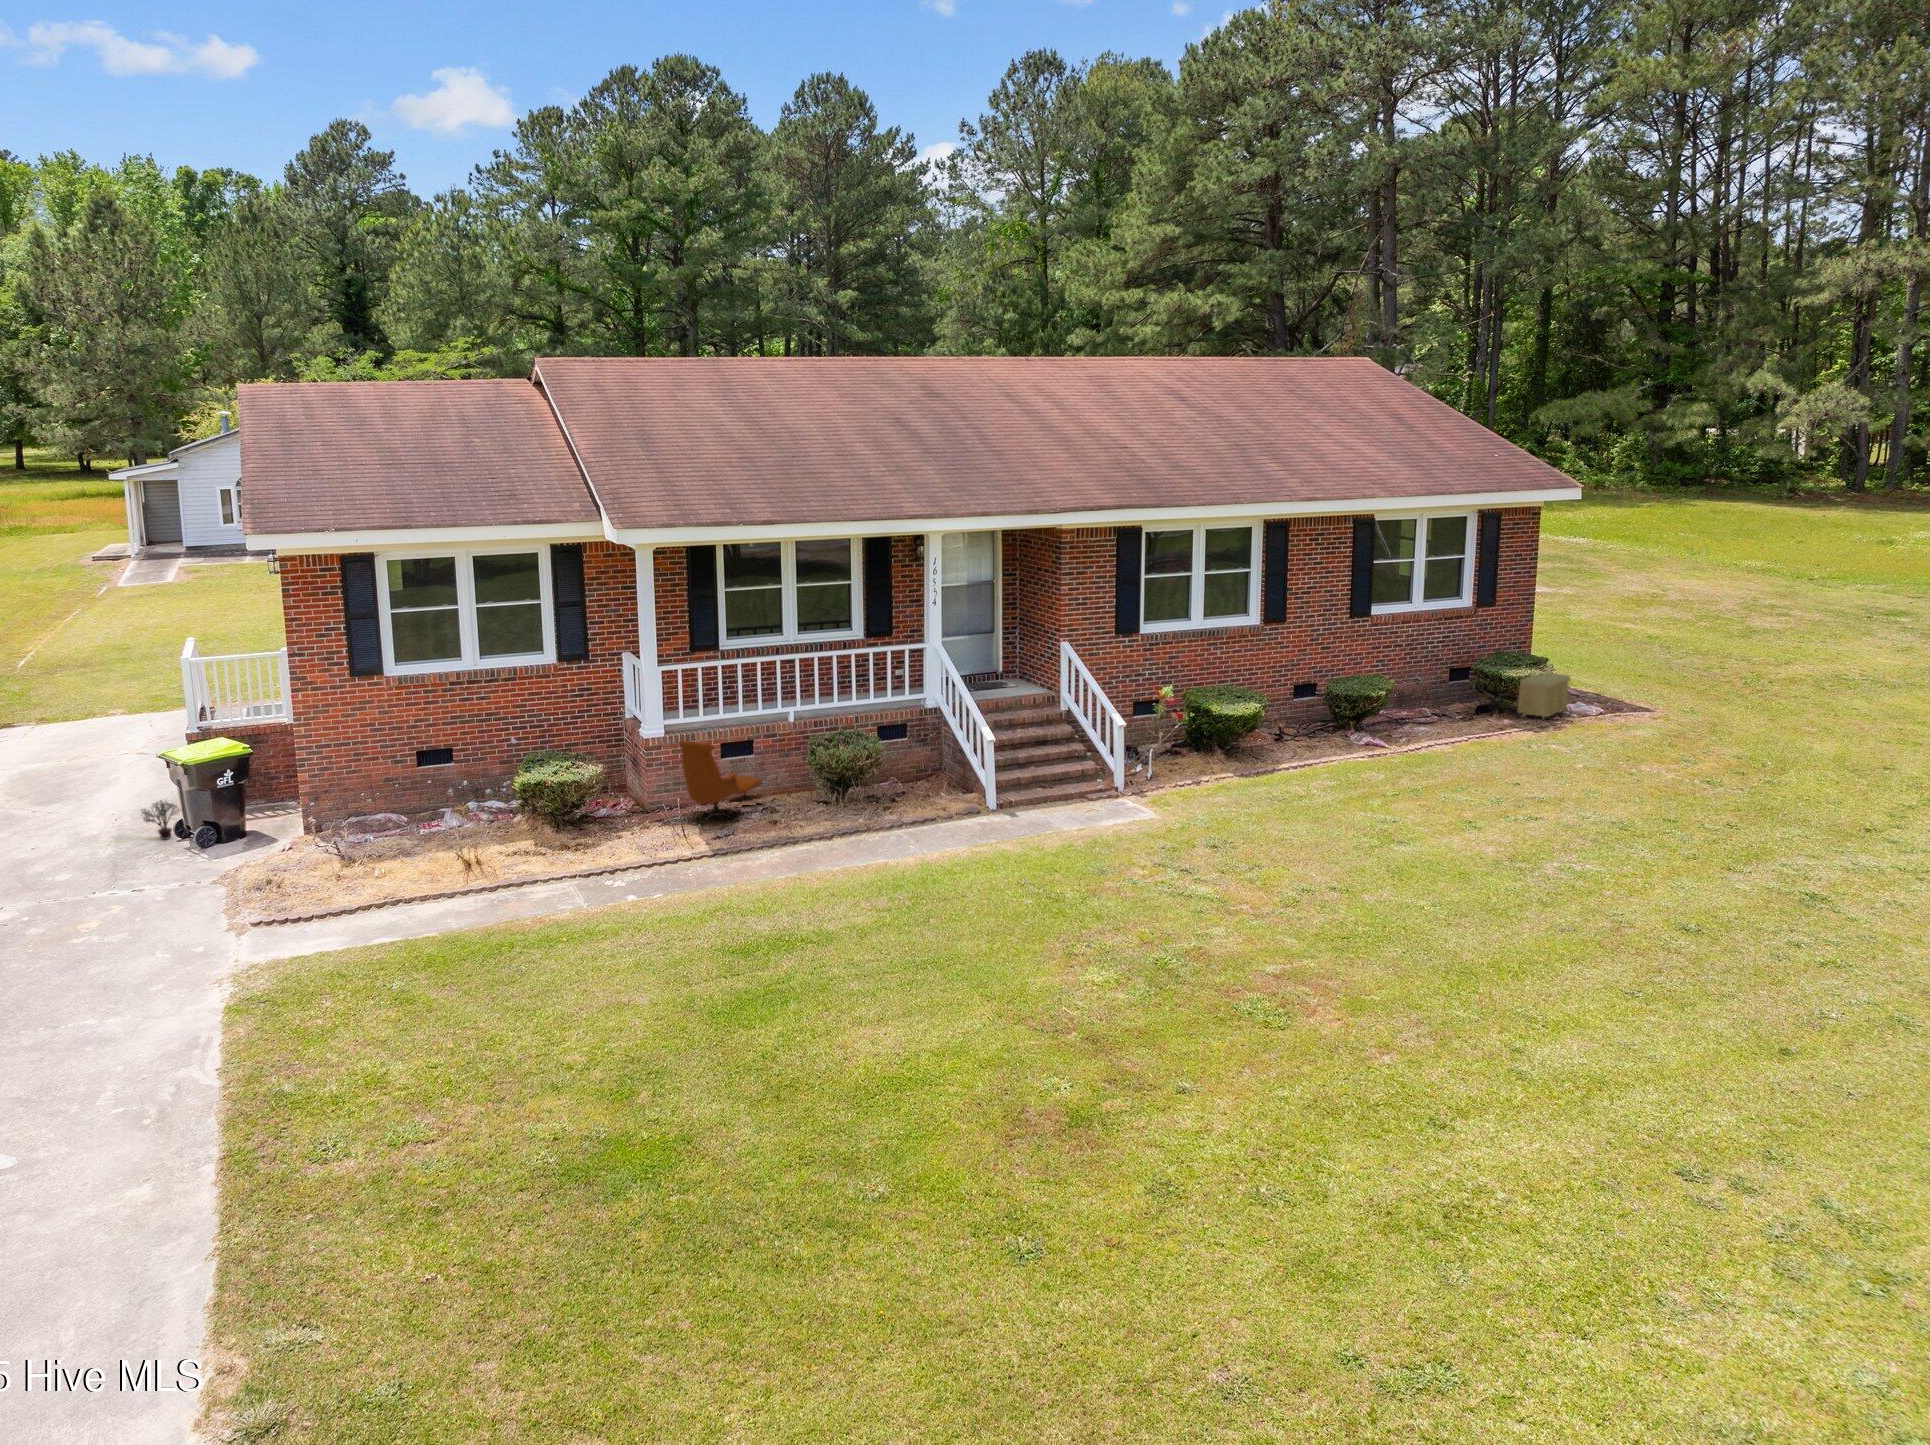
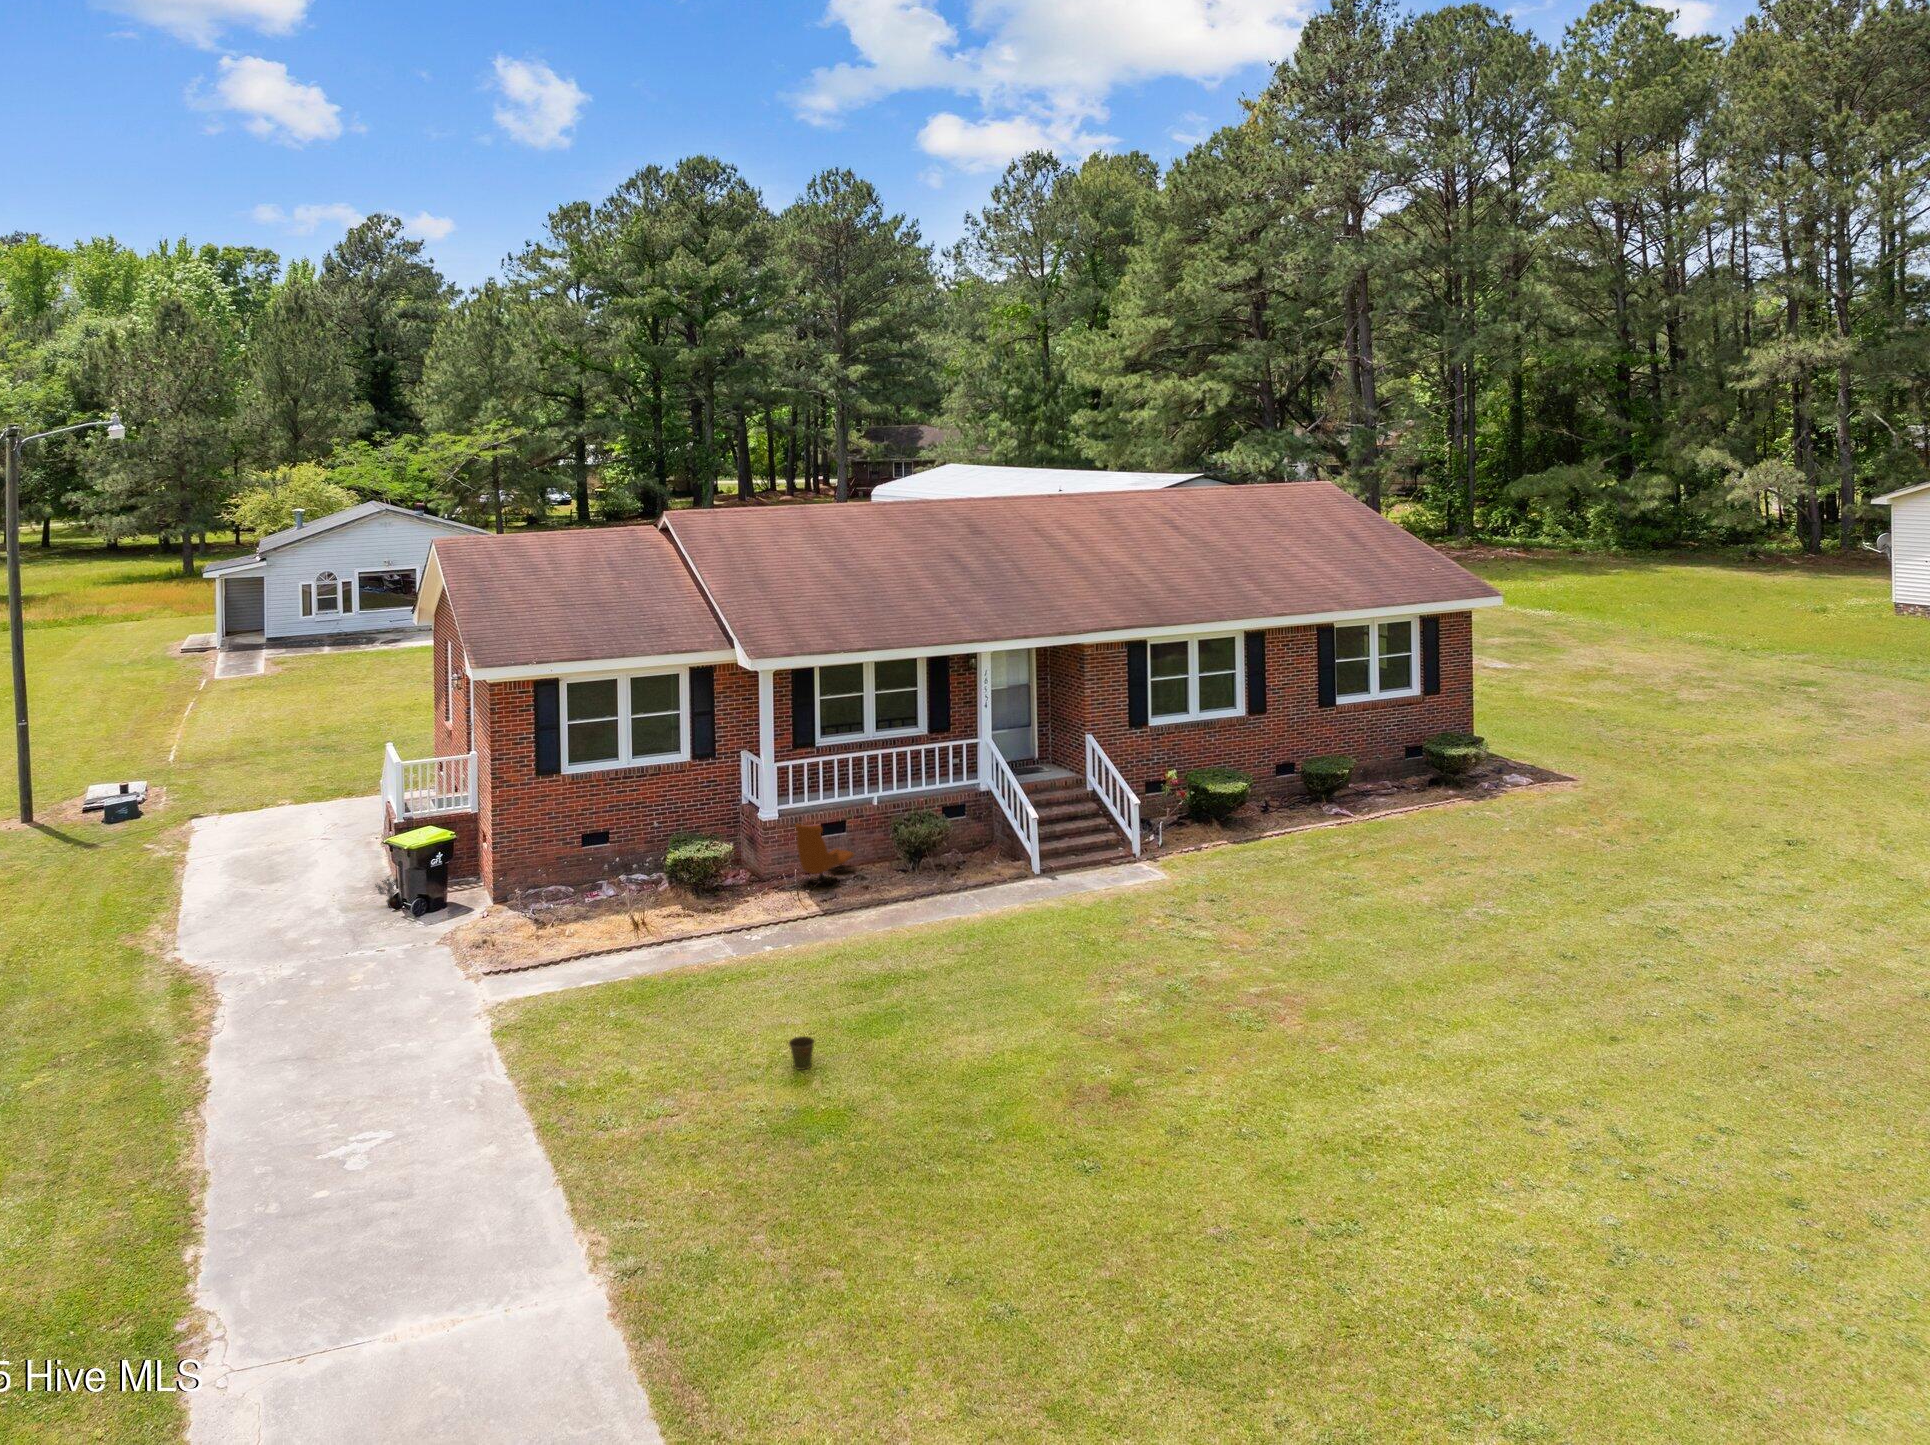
storage bench: present [1518,672,1570,719] -> none [1461,751,1504,791]
bucket: none [593,1025,634,1074] -> present [789,1036,815,1070]

